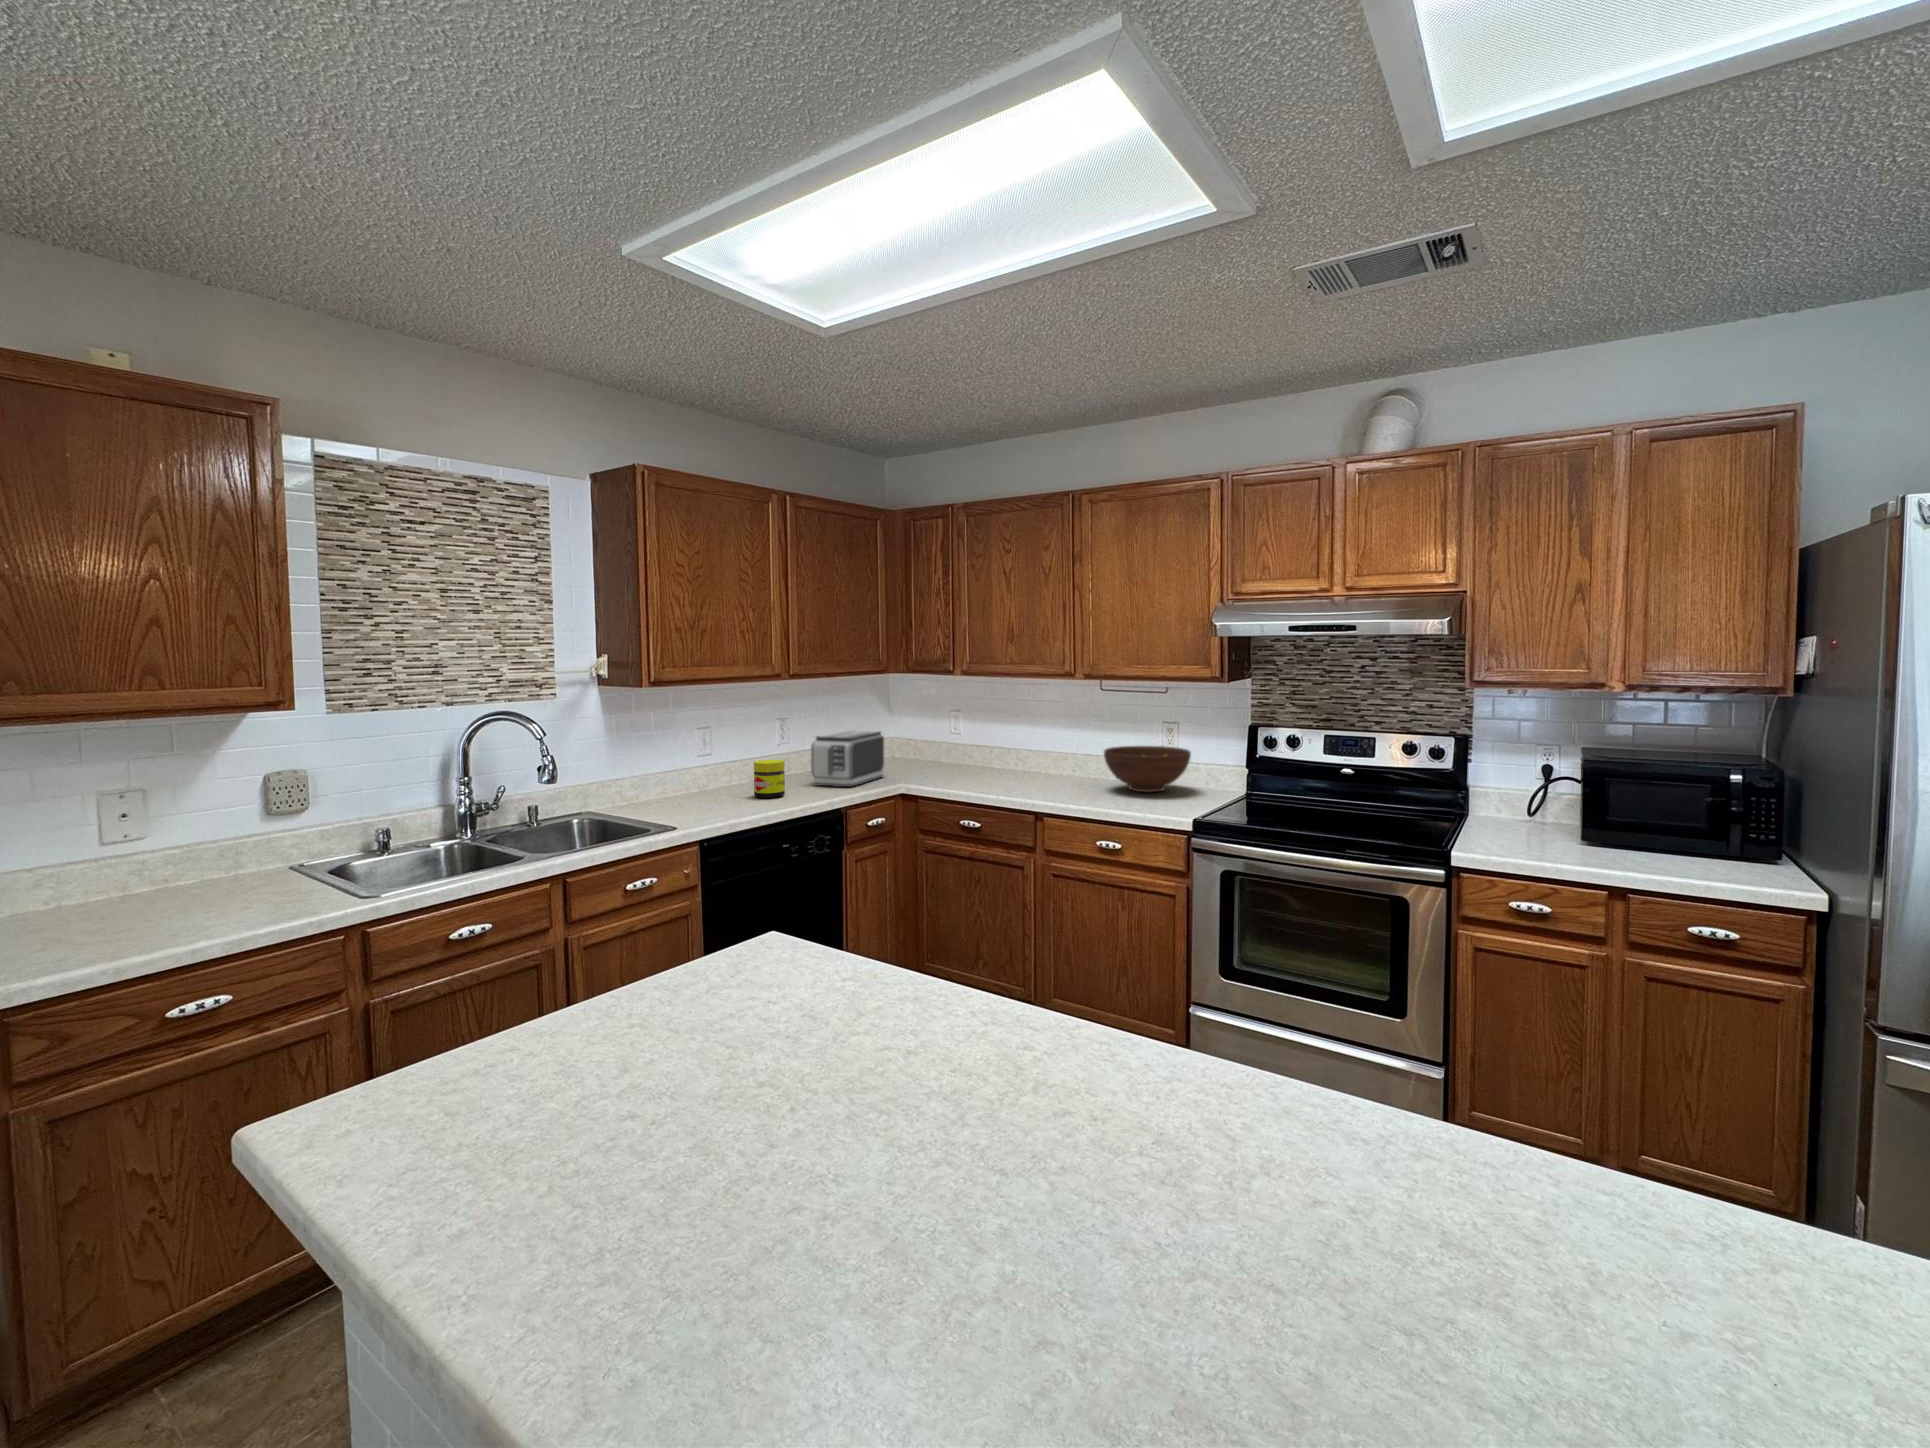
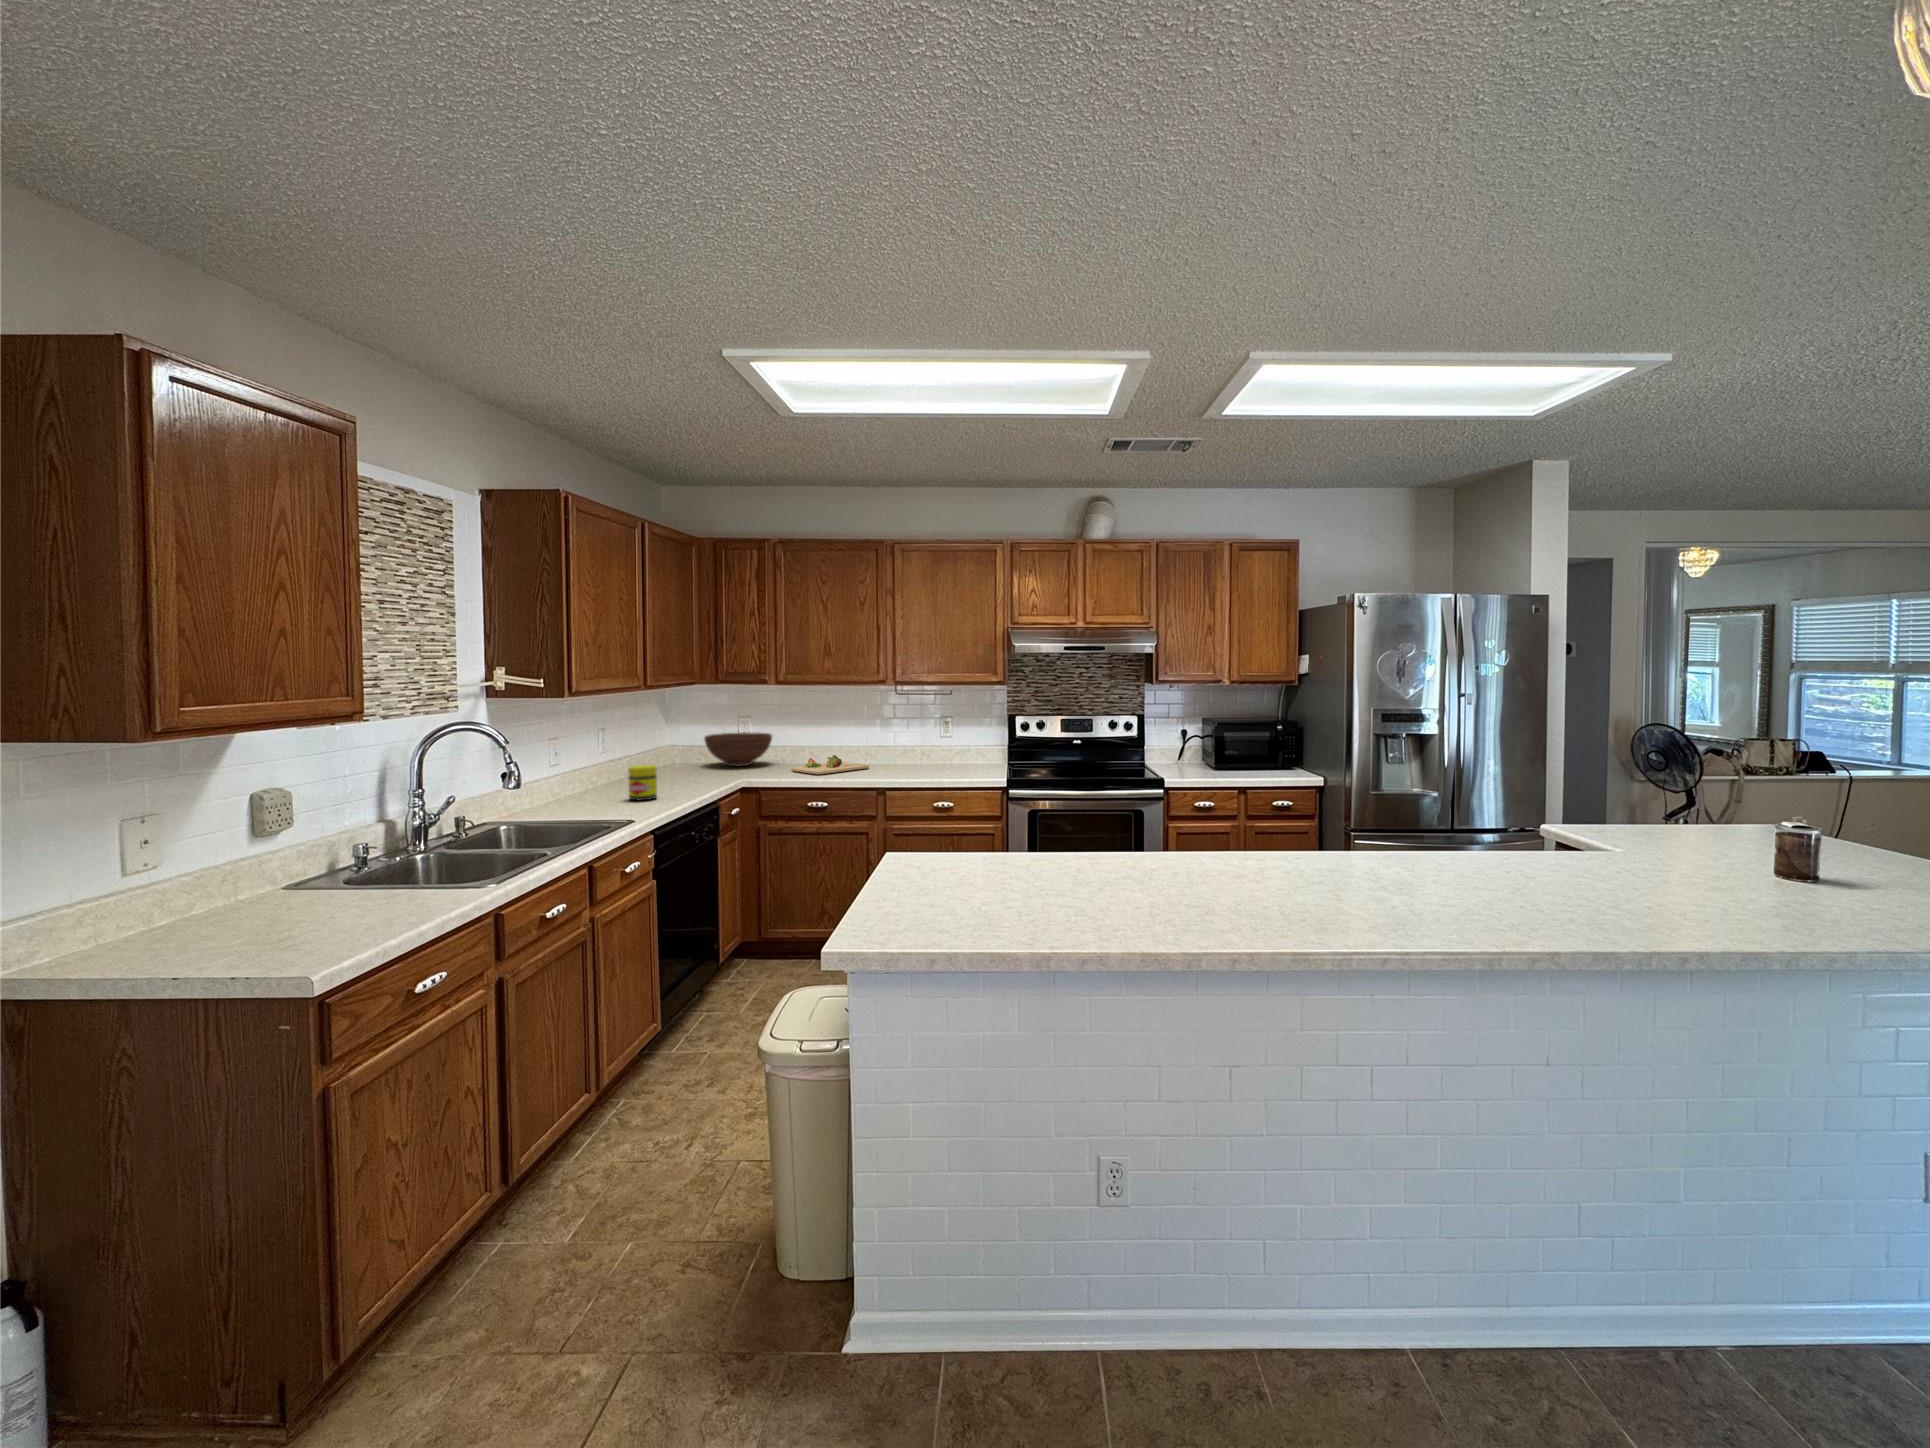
toaster: present [811,730,884,787] -> none [654,736,702,788]
fruit bowl: present [1104,746,1191,792] -> present [704,732,772,766]
cutting board: none [984,762,1074,785] -> present [791,755,870,775]

